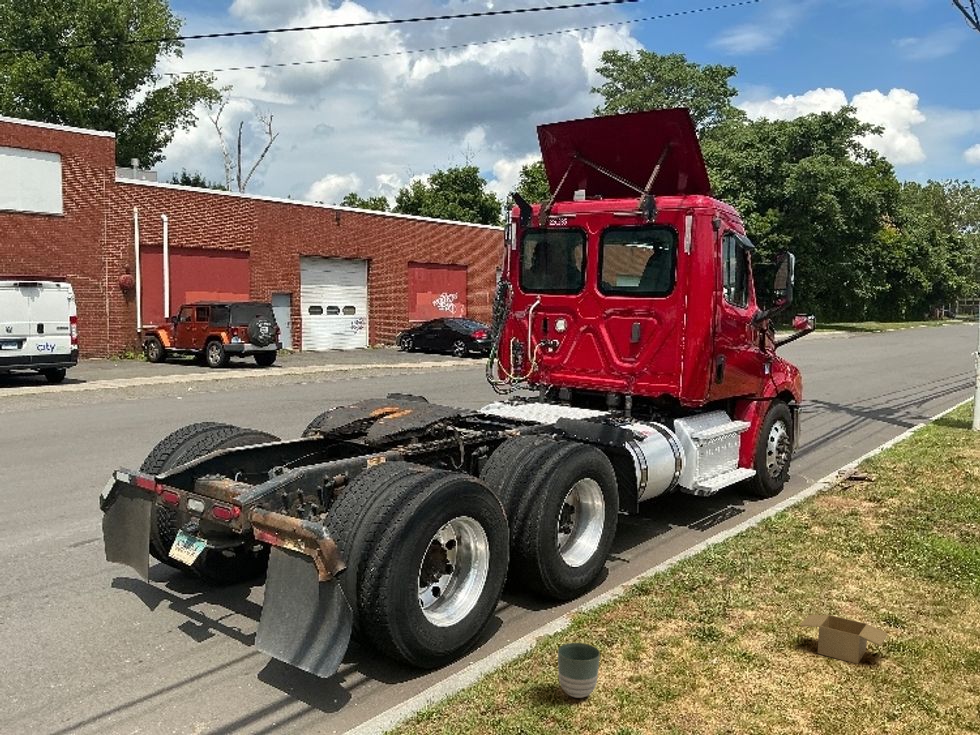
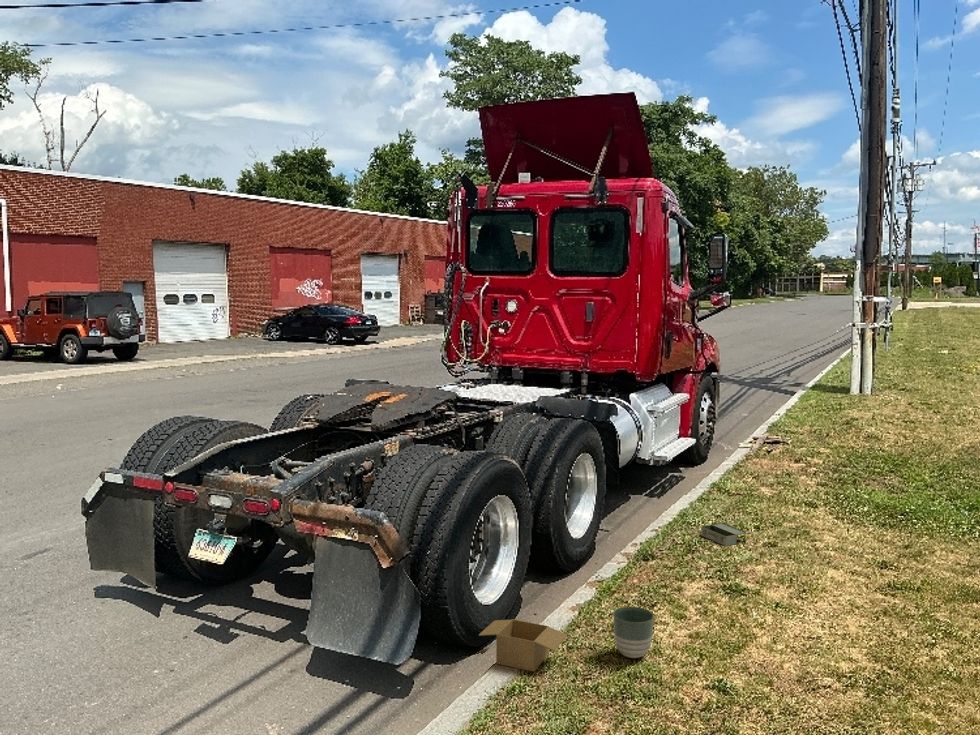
toolbox: none [724,564,771,589] -> present [701,523,746,546]
cardboard box: present [800,615,888,664] -> present [479,619,567,672]

